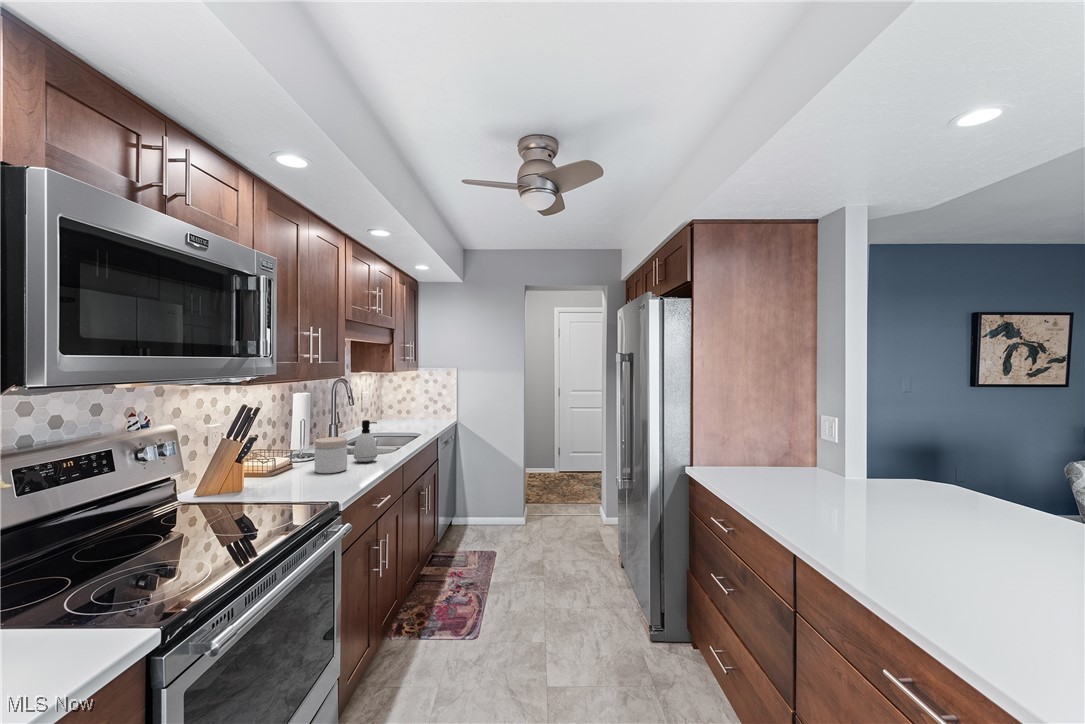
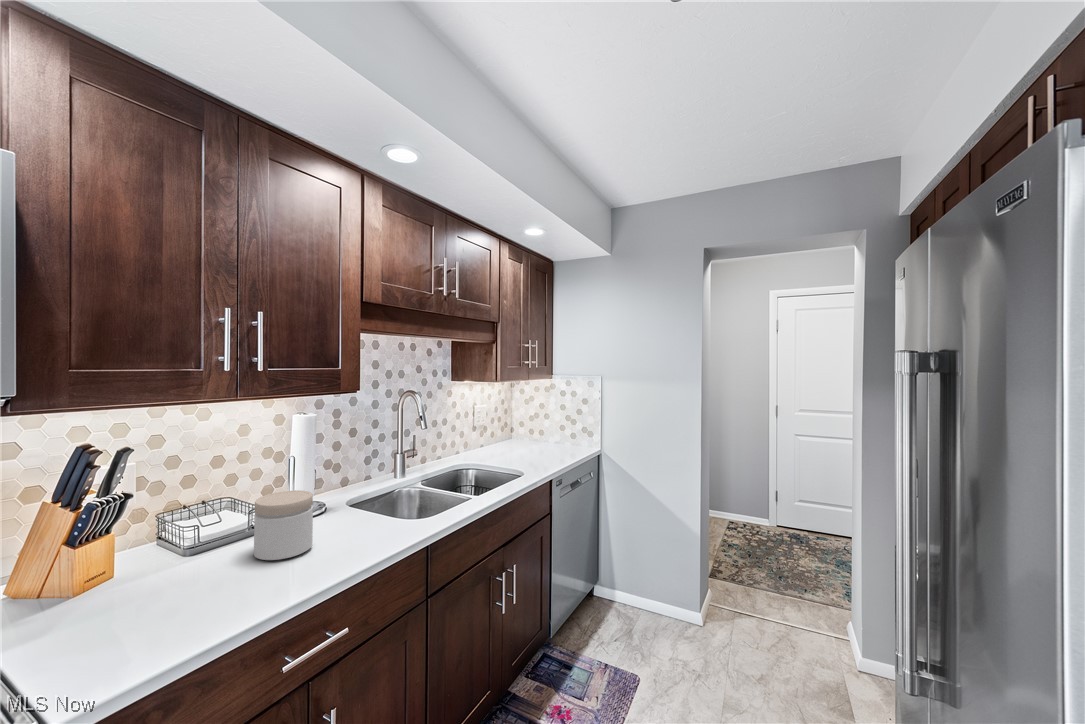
soap dispenser: present [354,420,377,462] -> none [348,462,388,534]

